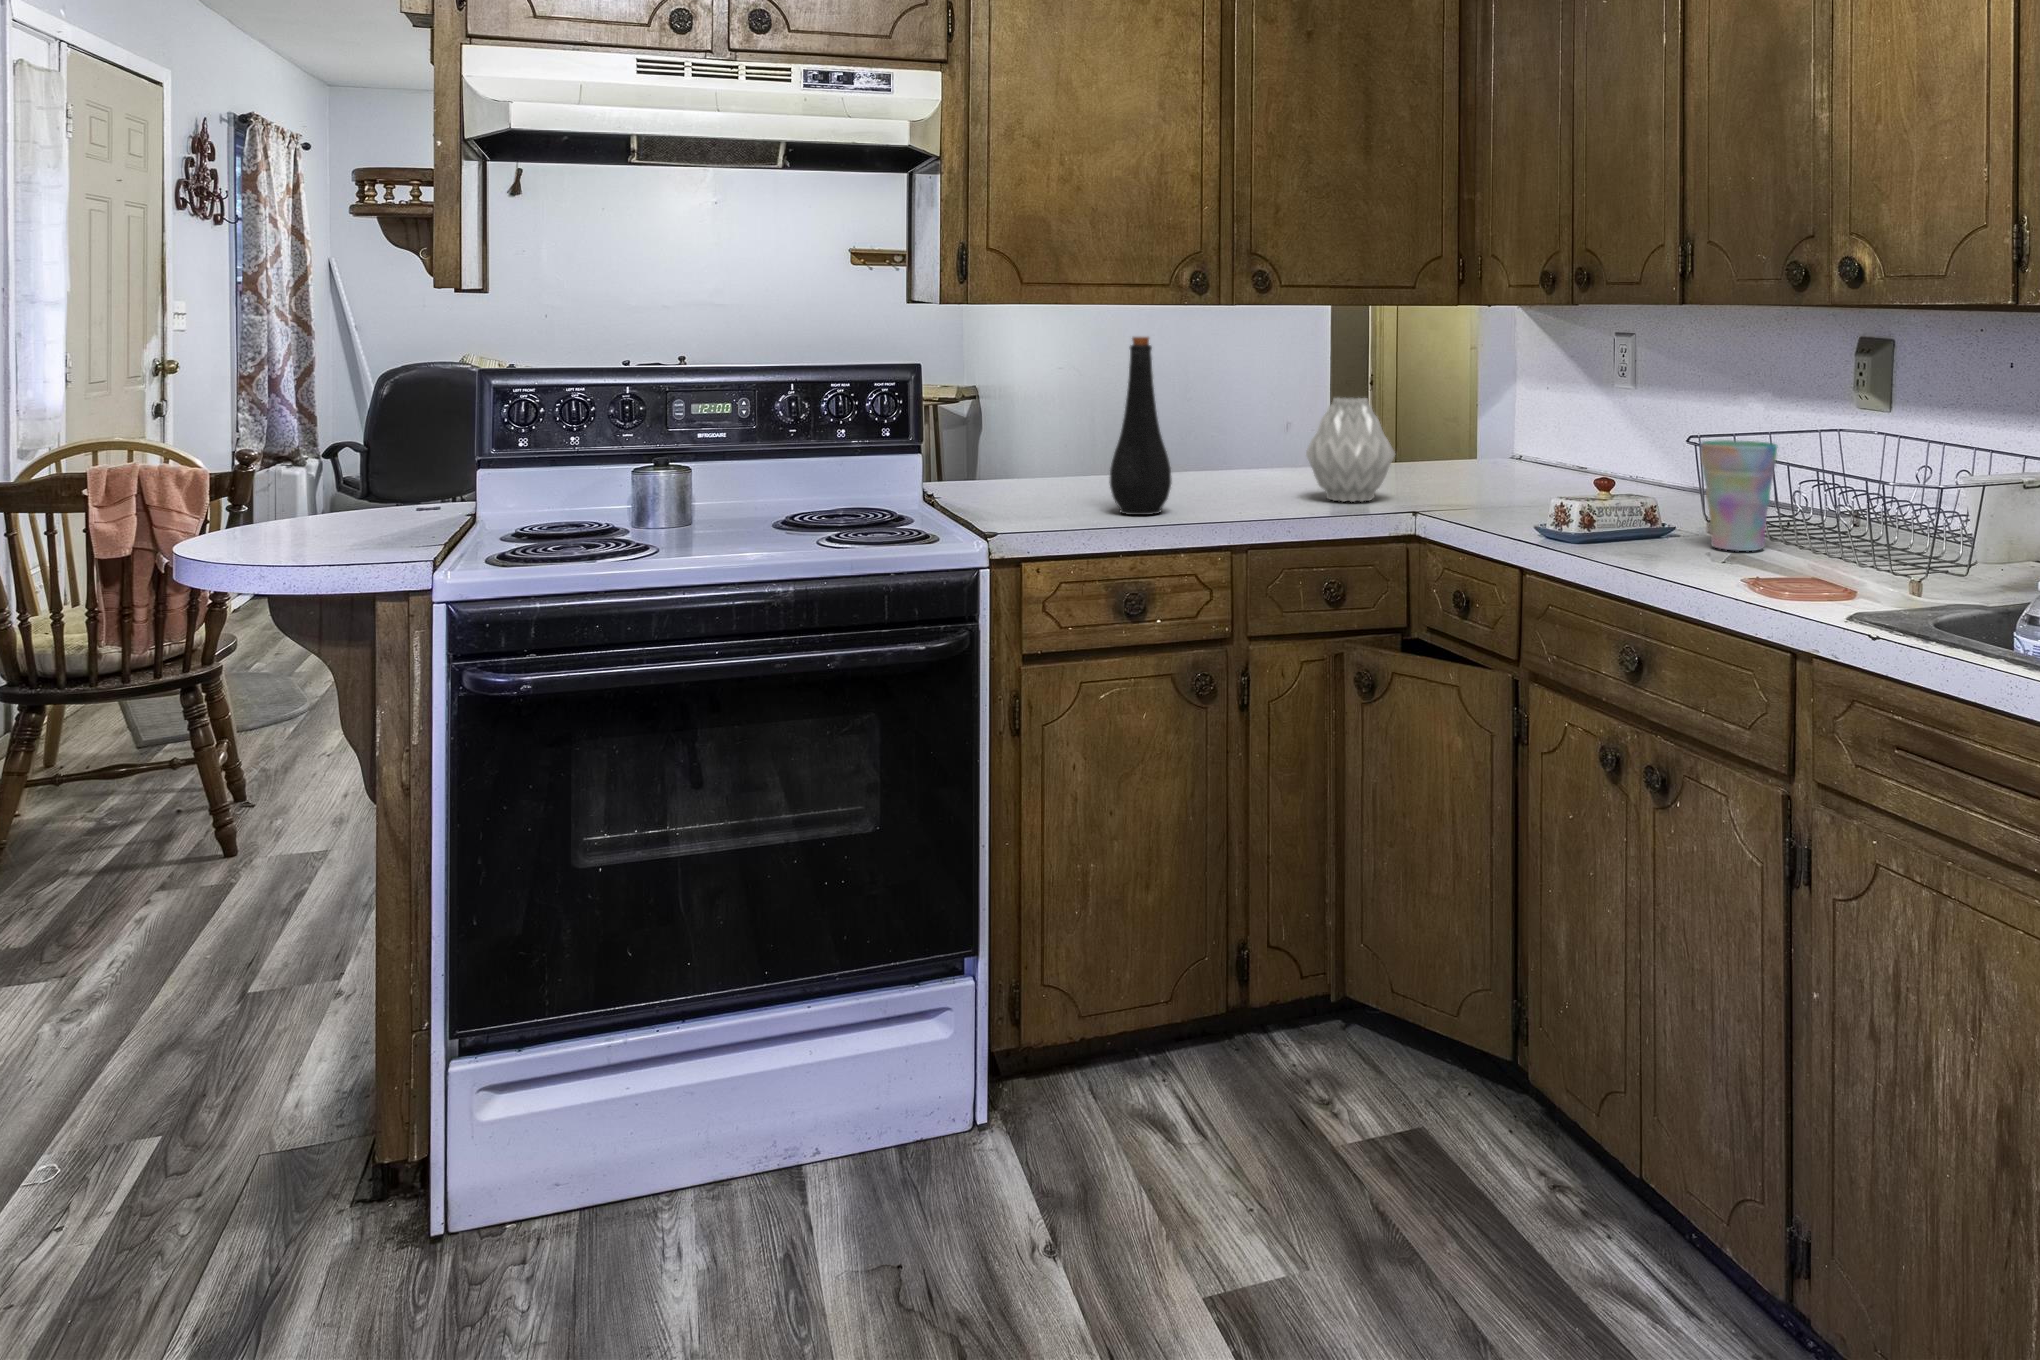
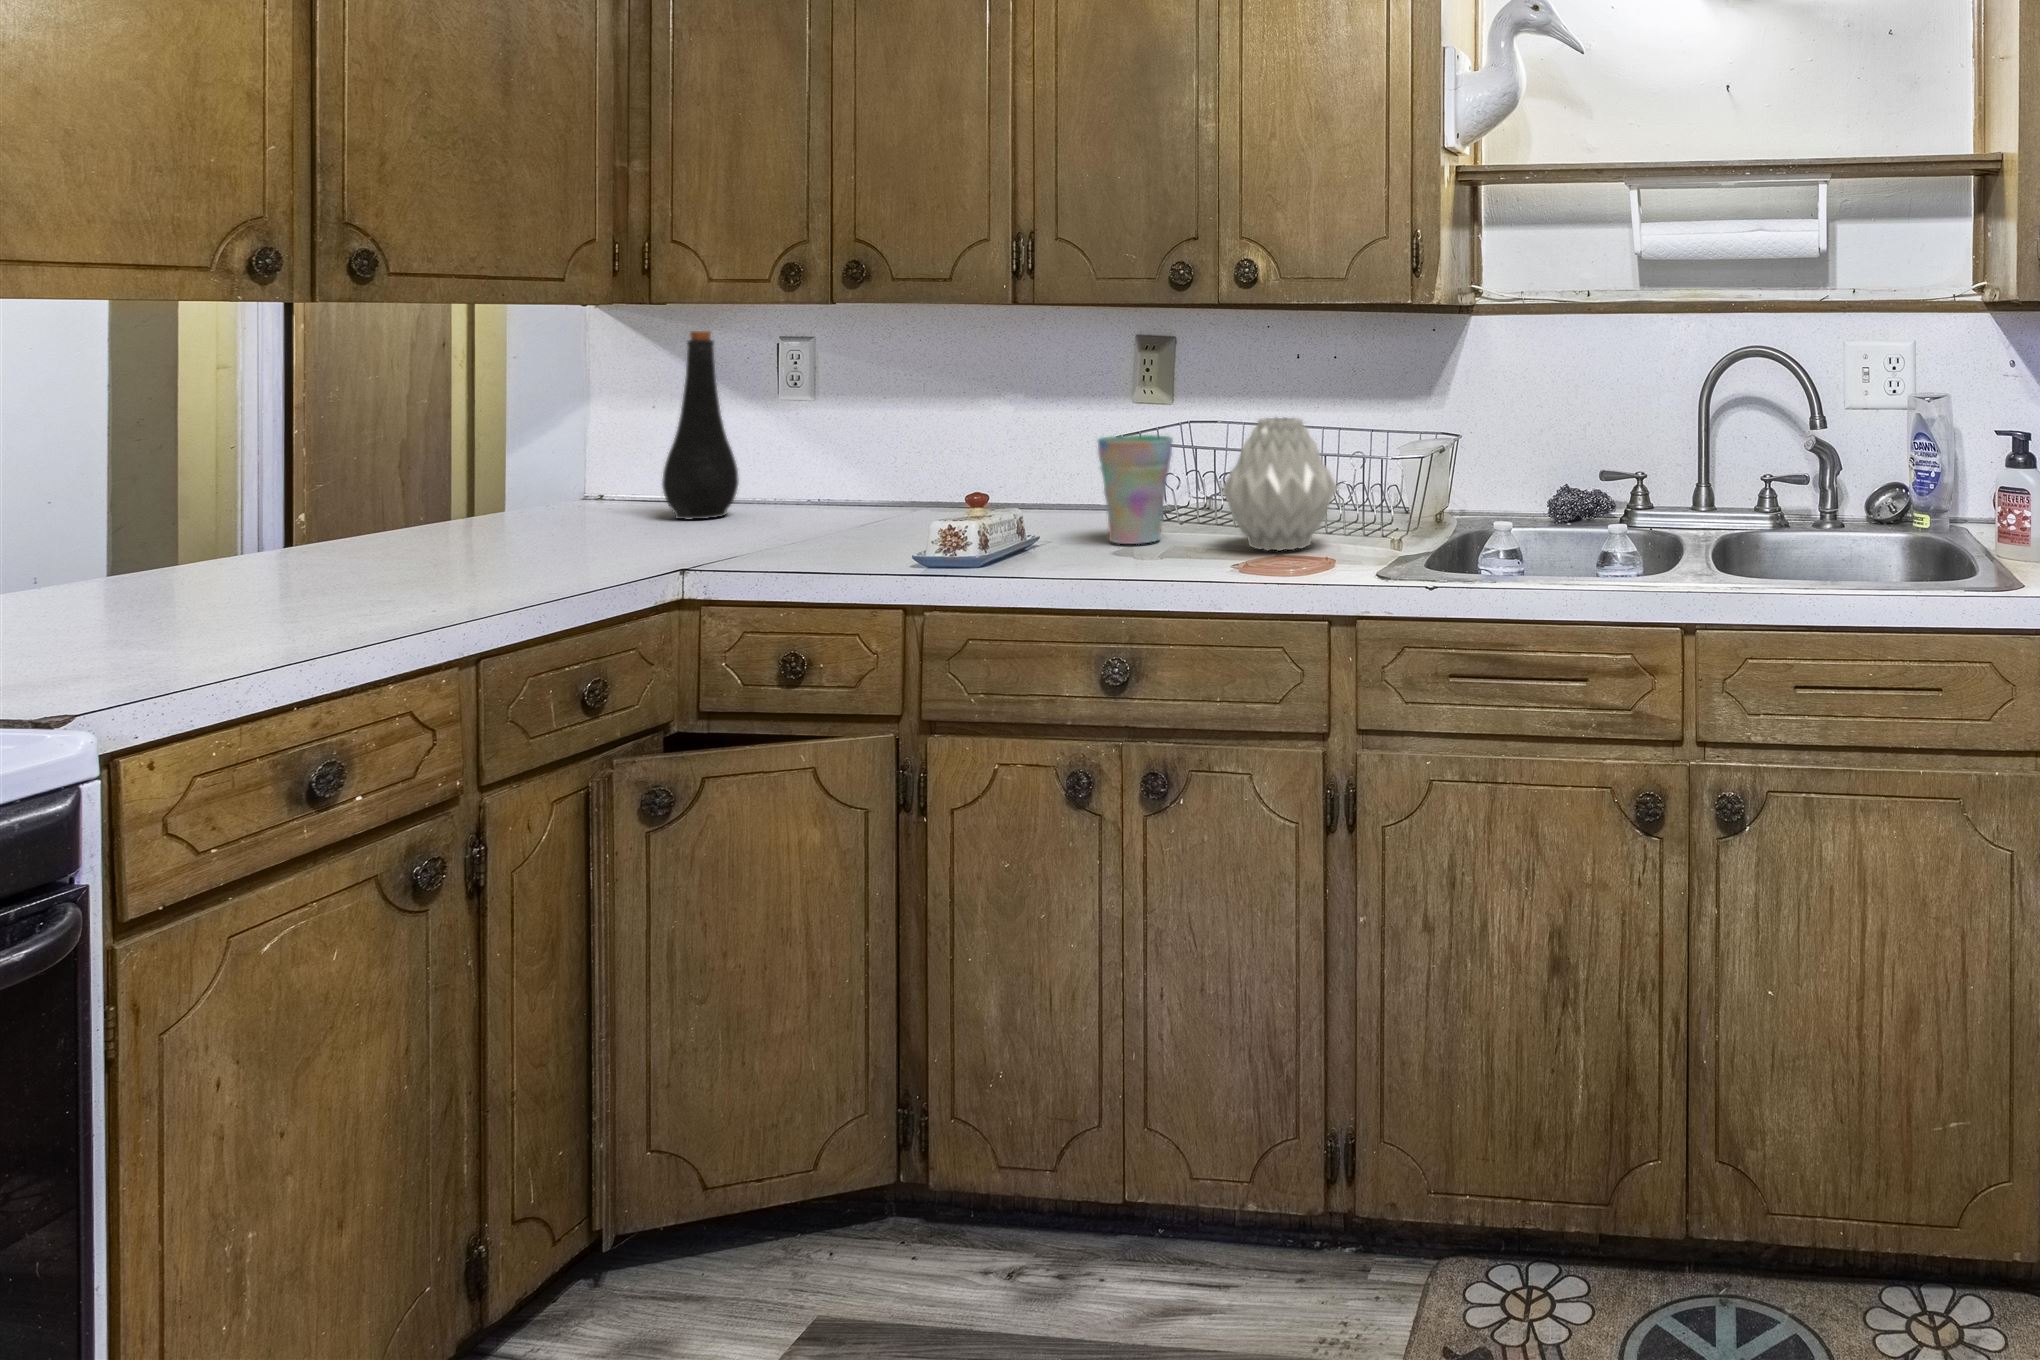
bottle: present [1109,337,1172,515] -> present [662,331,738,519]
vase: present [1306,397,1395,502] -> present [1222,417,1337,551]

